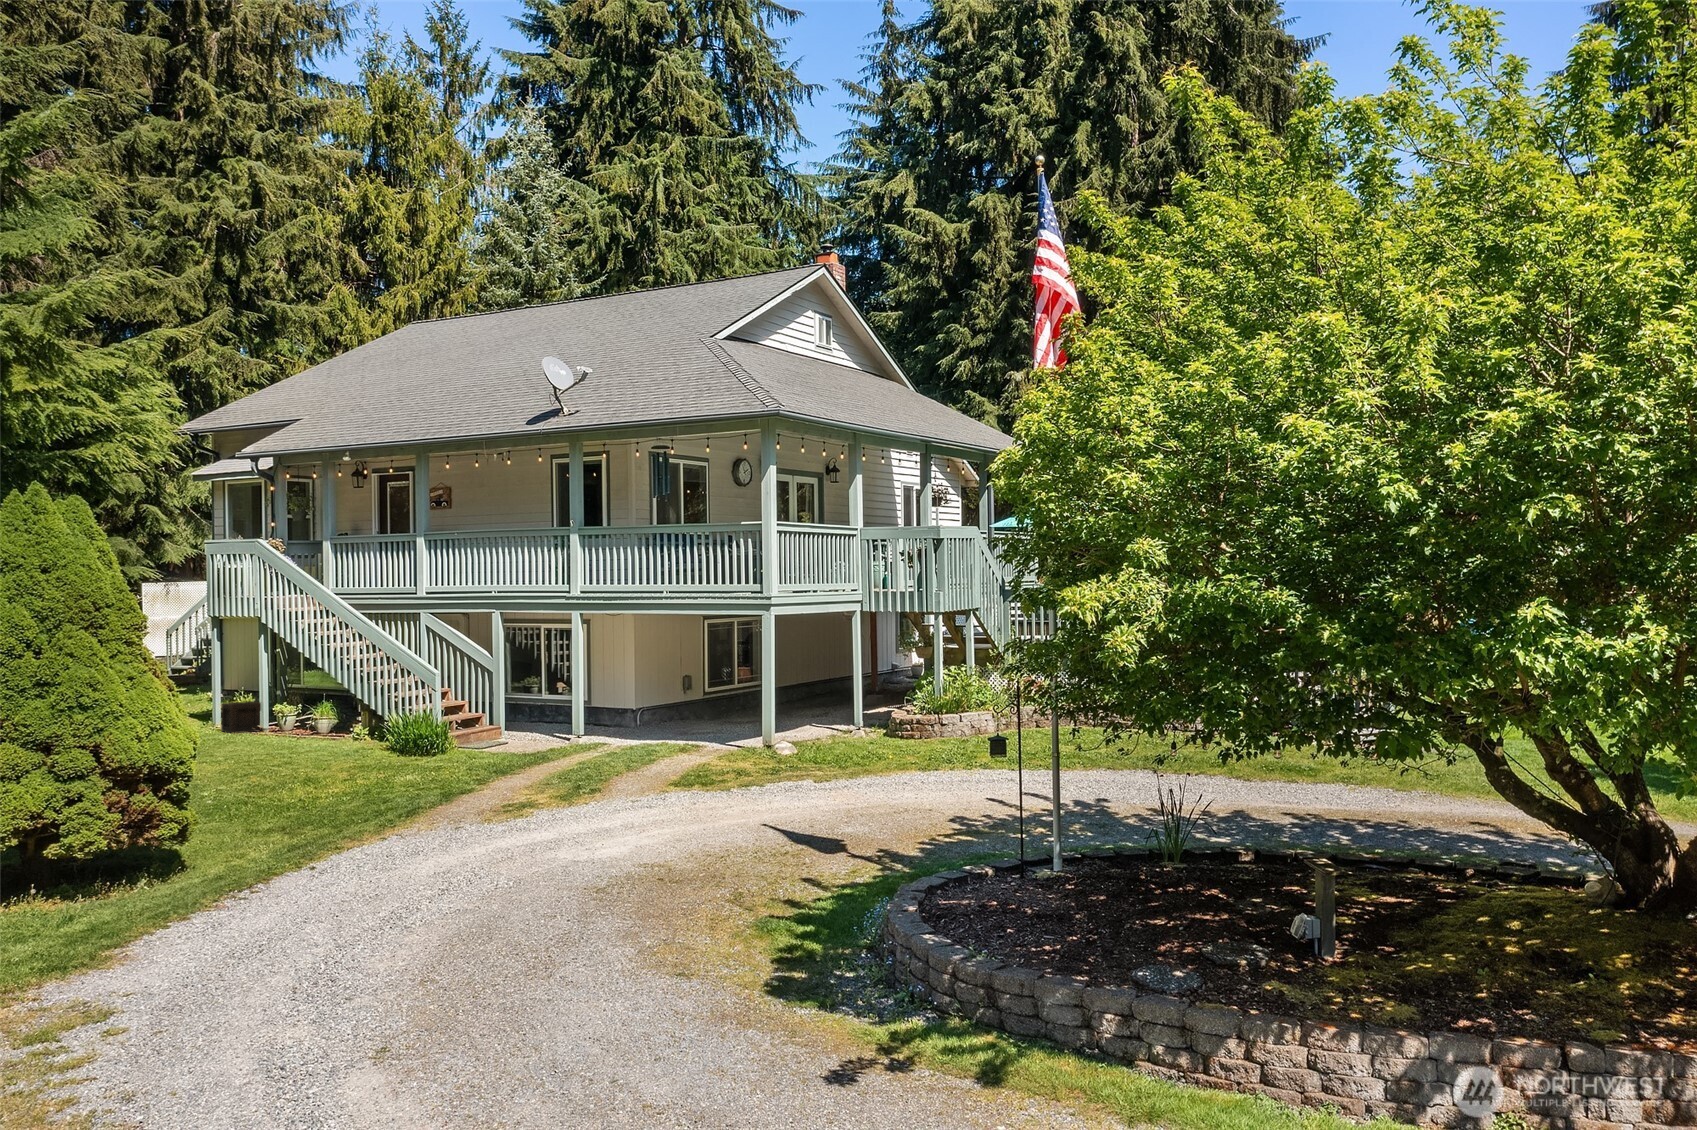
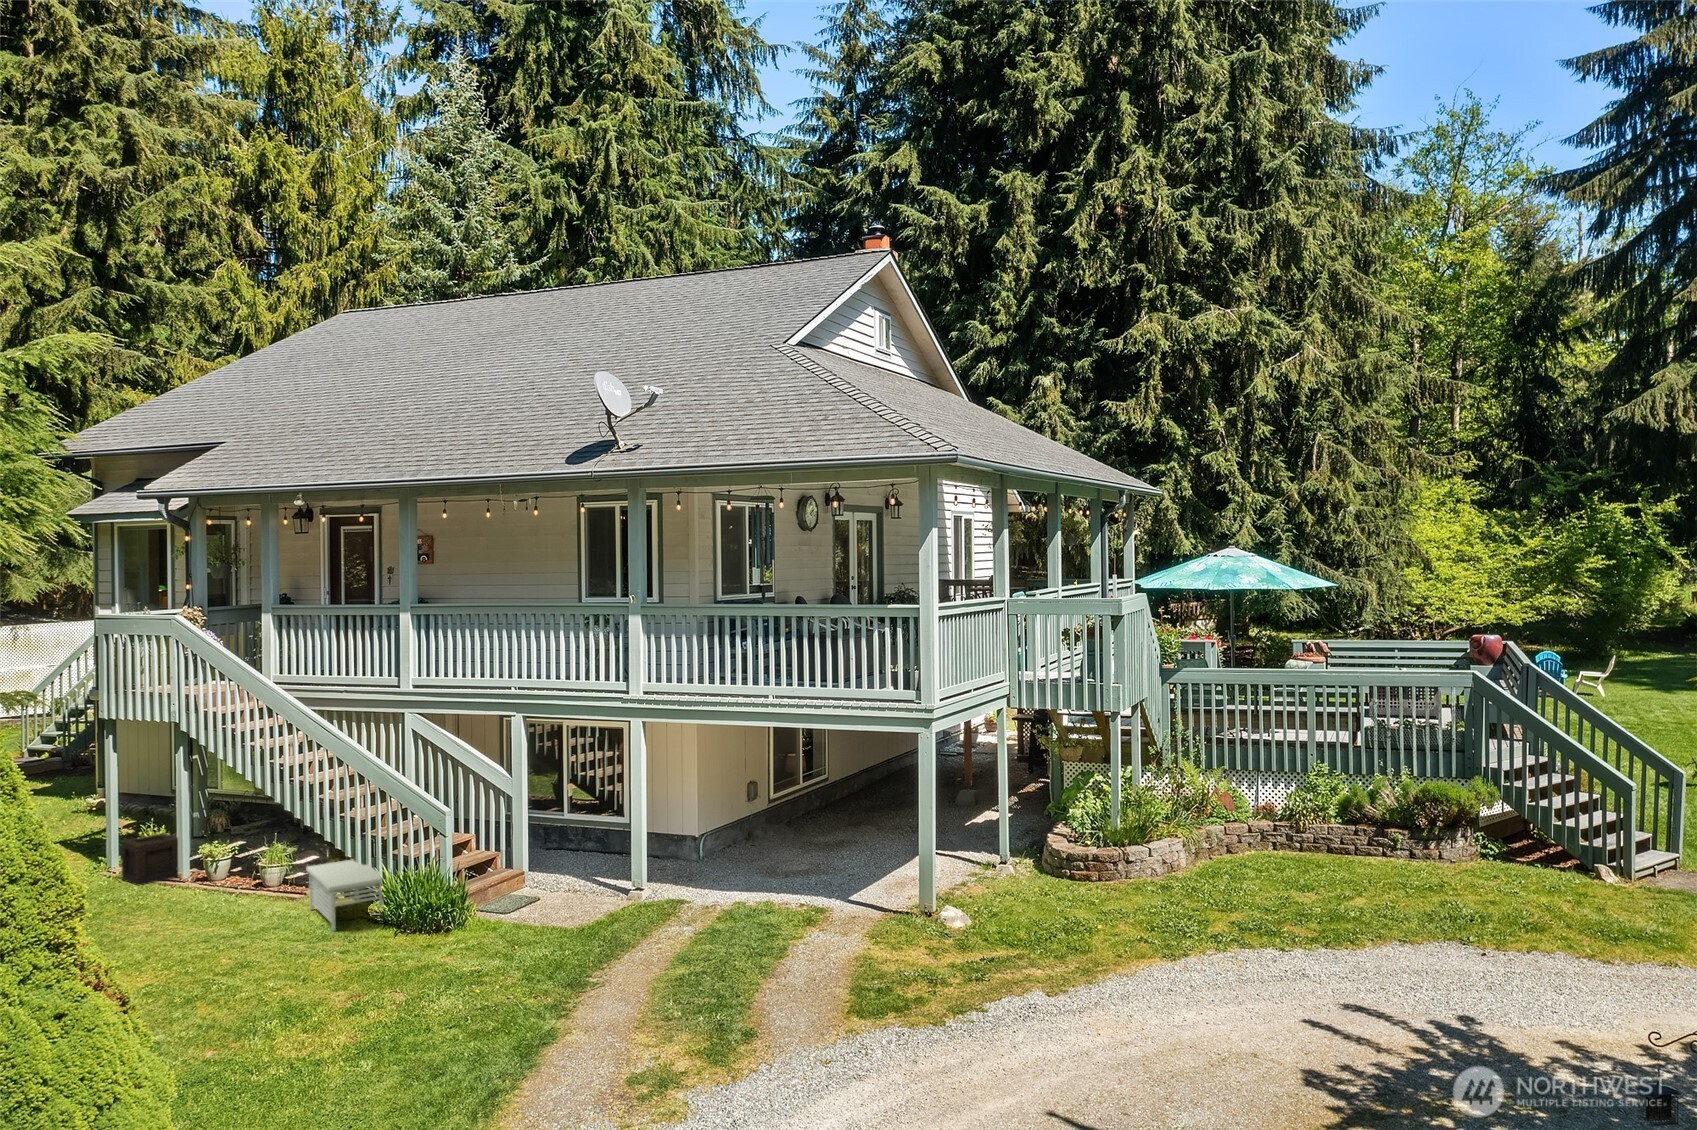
storage bench: none [342,709,393,748] -> present [306,860,383,932]

